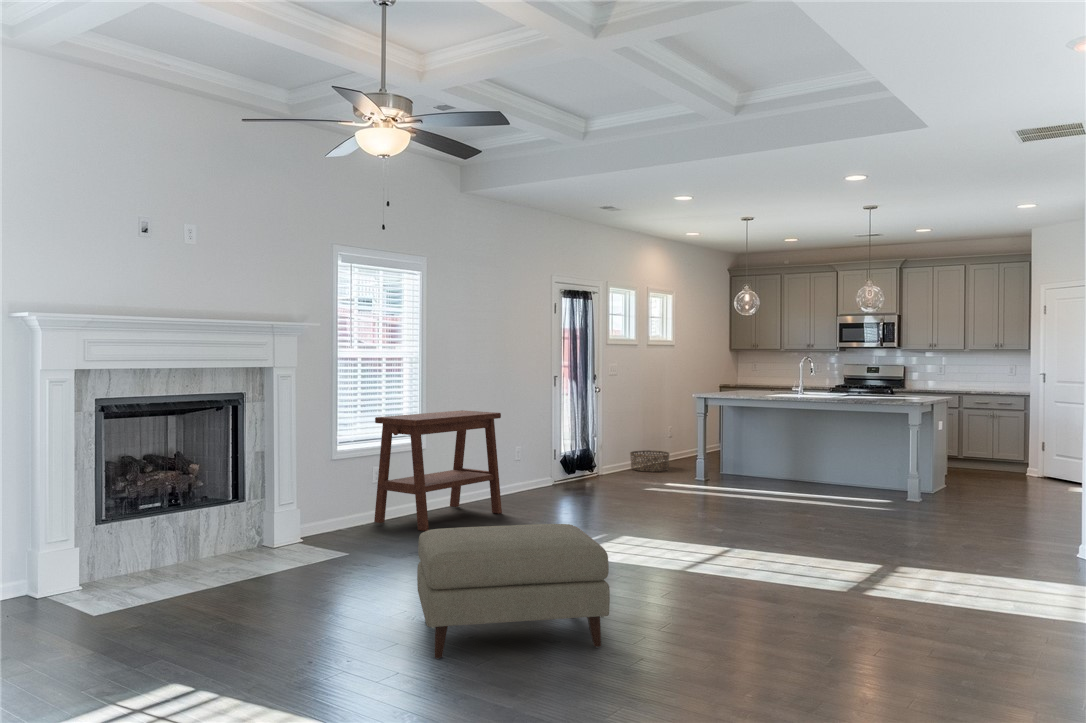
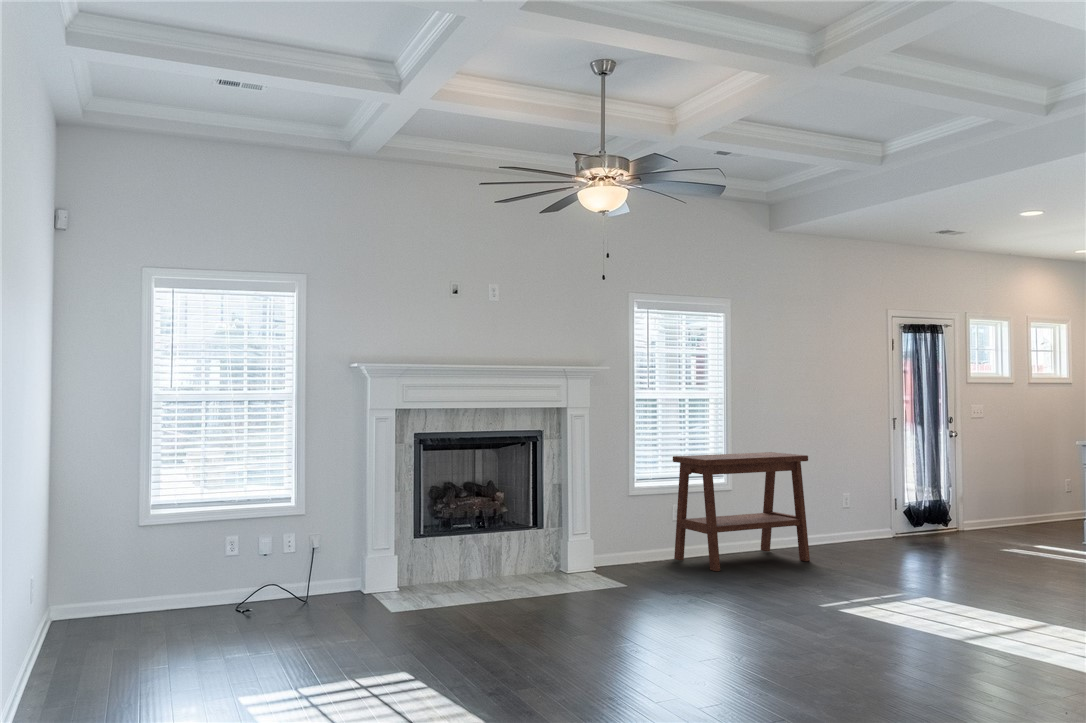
basket: present [630,450,669,472] -> none [1003,506,1055,531]
ottoman: present [417,524,610,659] -> none [620,563,809,700]

